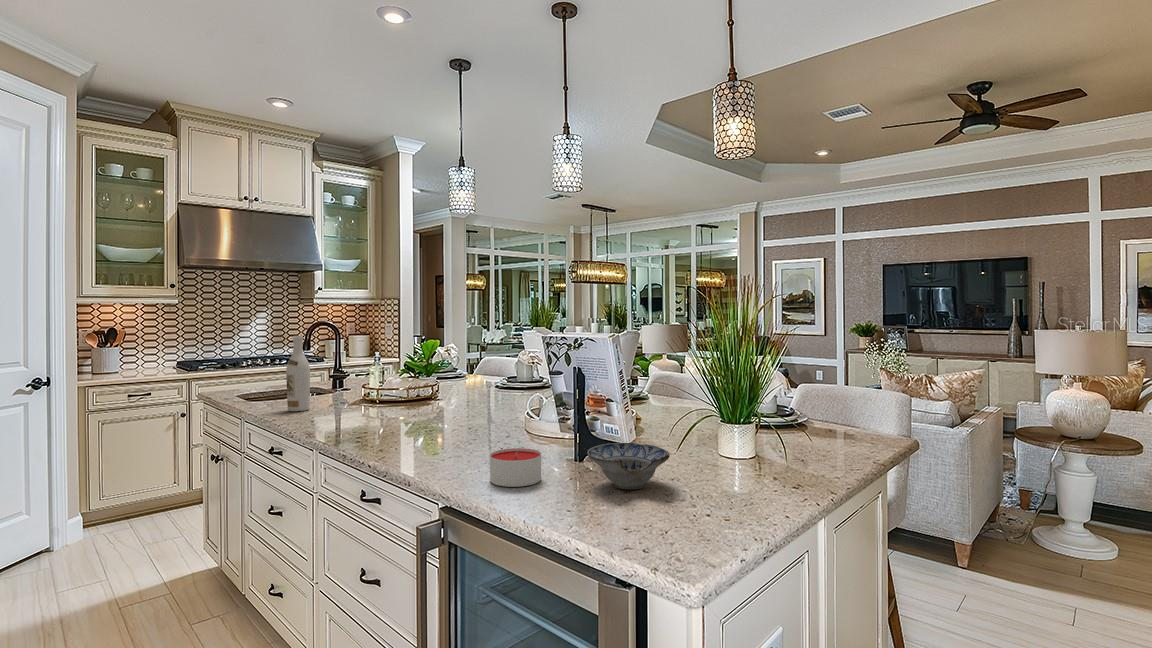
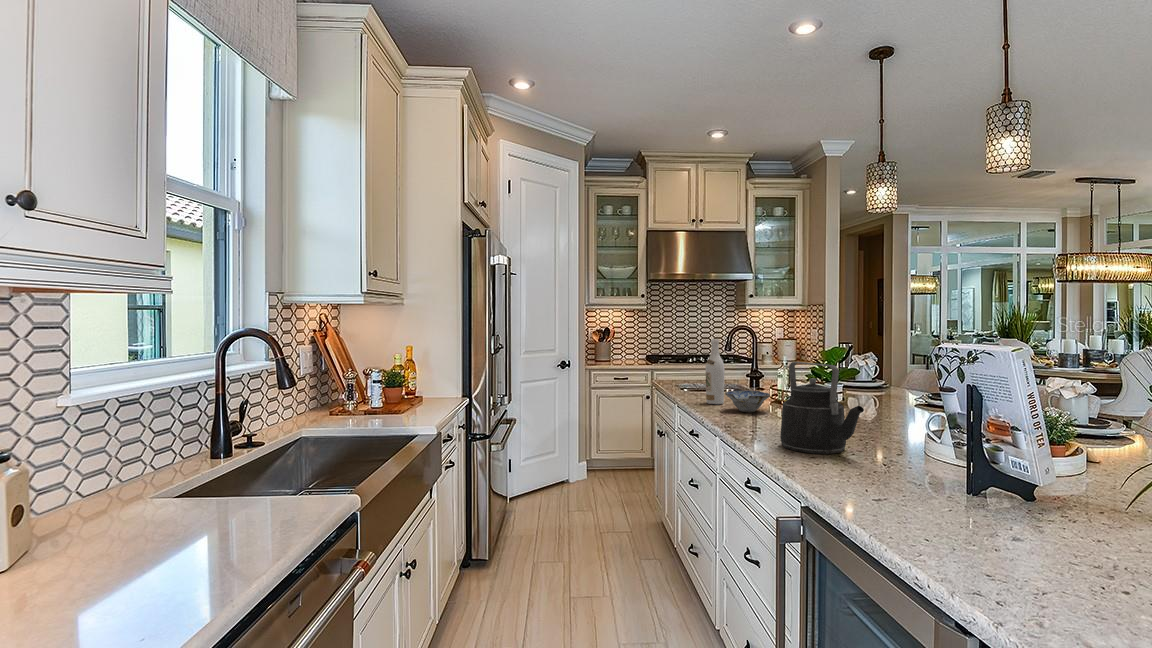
kettle: none [395,355,480,450] -> present [780,362,864,454]
ceramic bowl: present [587,443,670,490] -> present [725,391,770,412]
candle: present [490,448,541,487] -> none [855,464,915,505]

